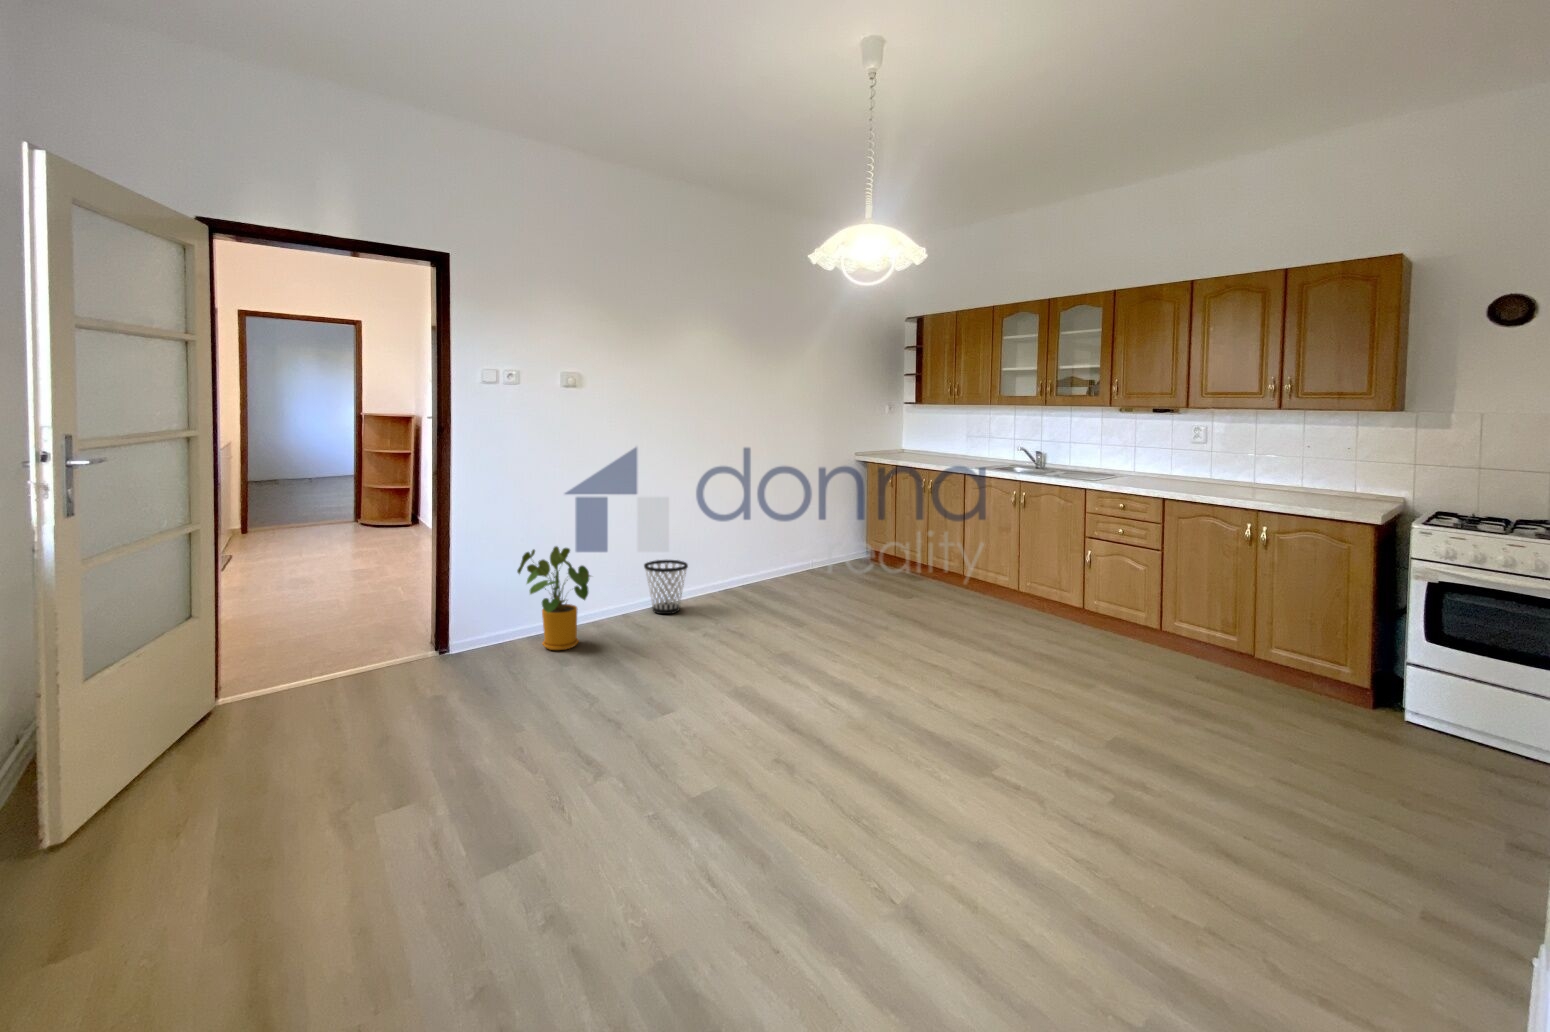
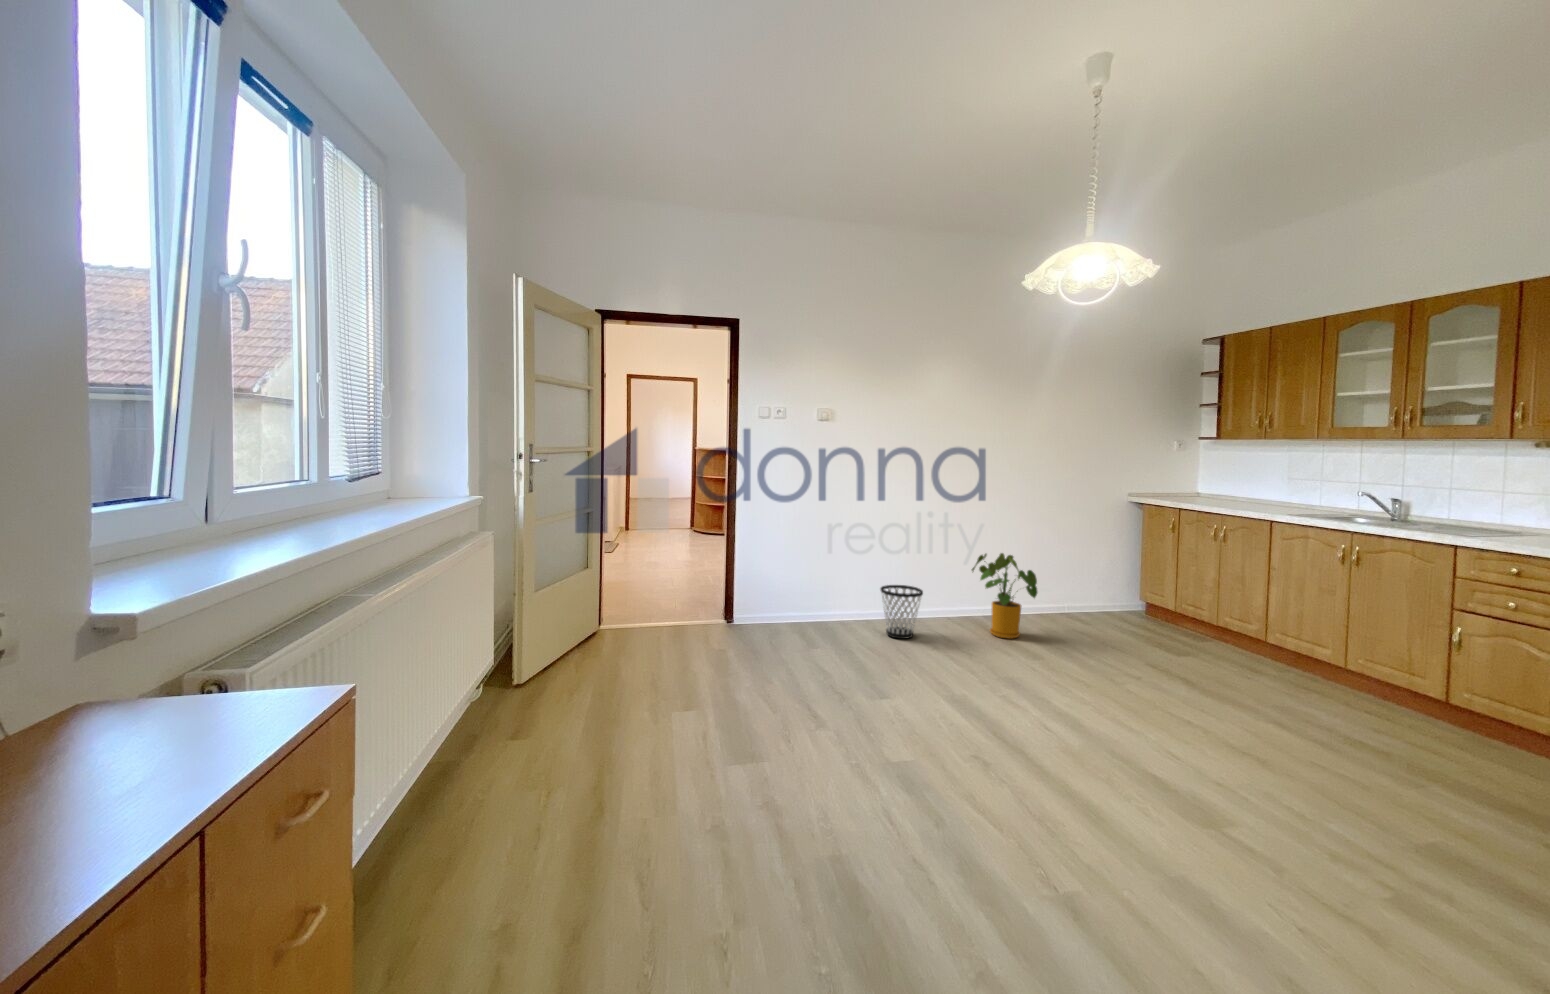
house plant: present [517,546,590,650] -> present [972,553,1037,639]

